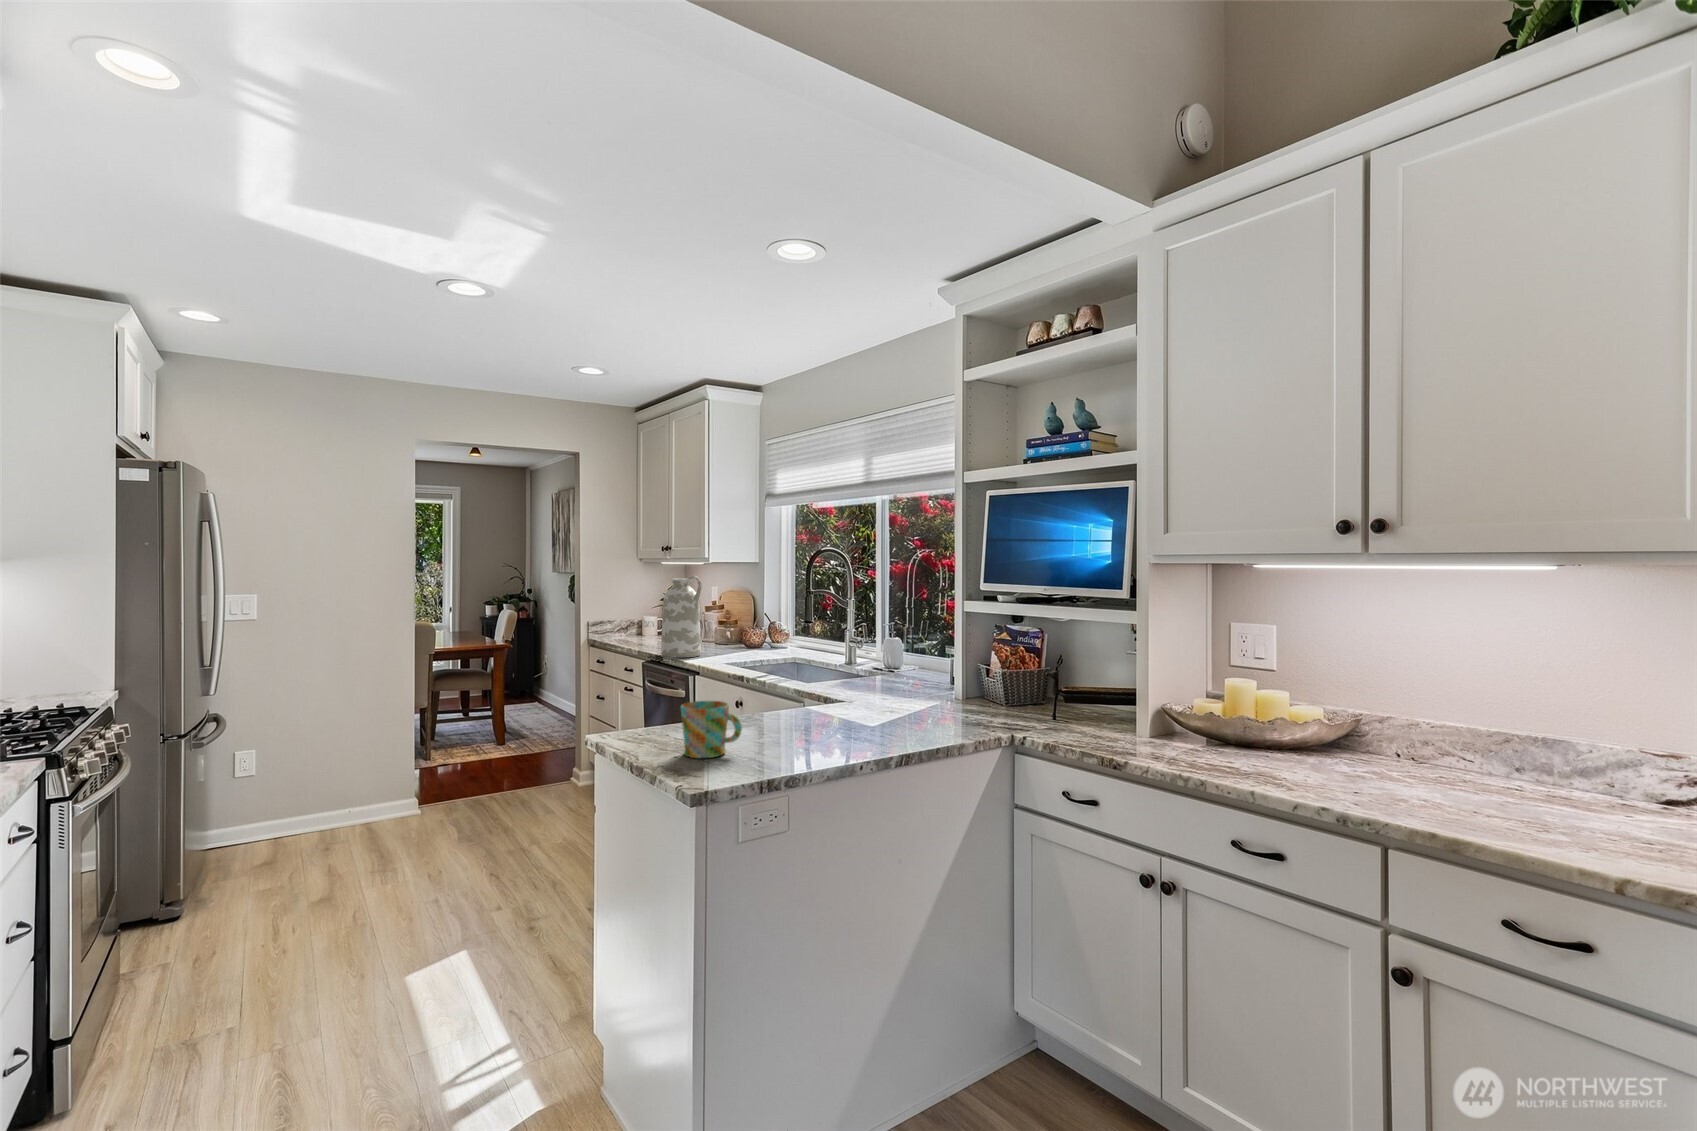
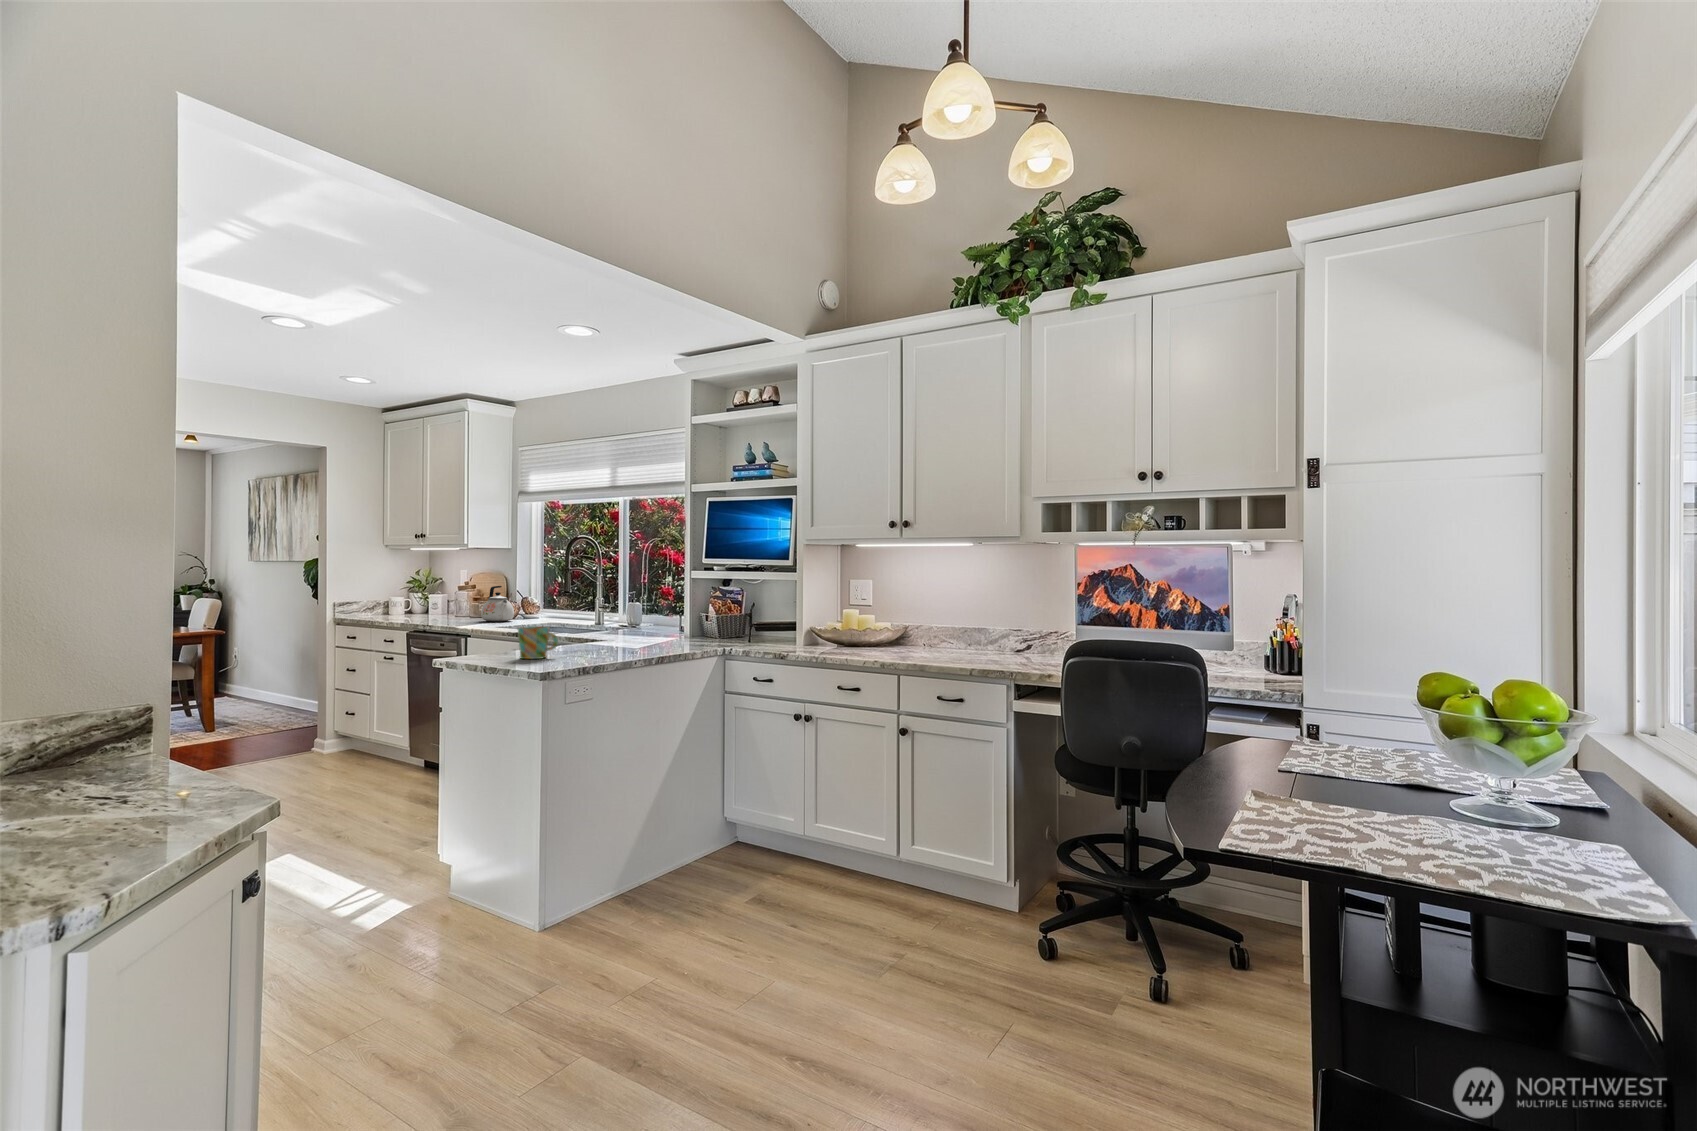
vase: present [661,576,702,658] -> none [434,559,472,626]
kettle: none [720,606,756,649] -> present [481,586,514,622]

